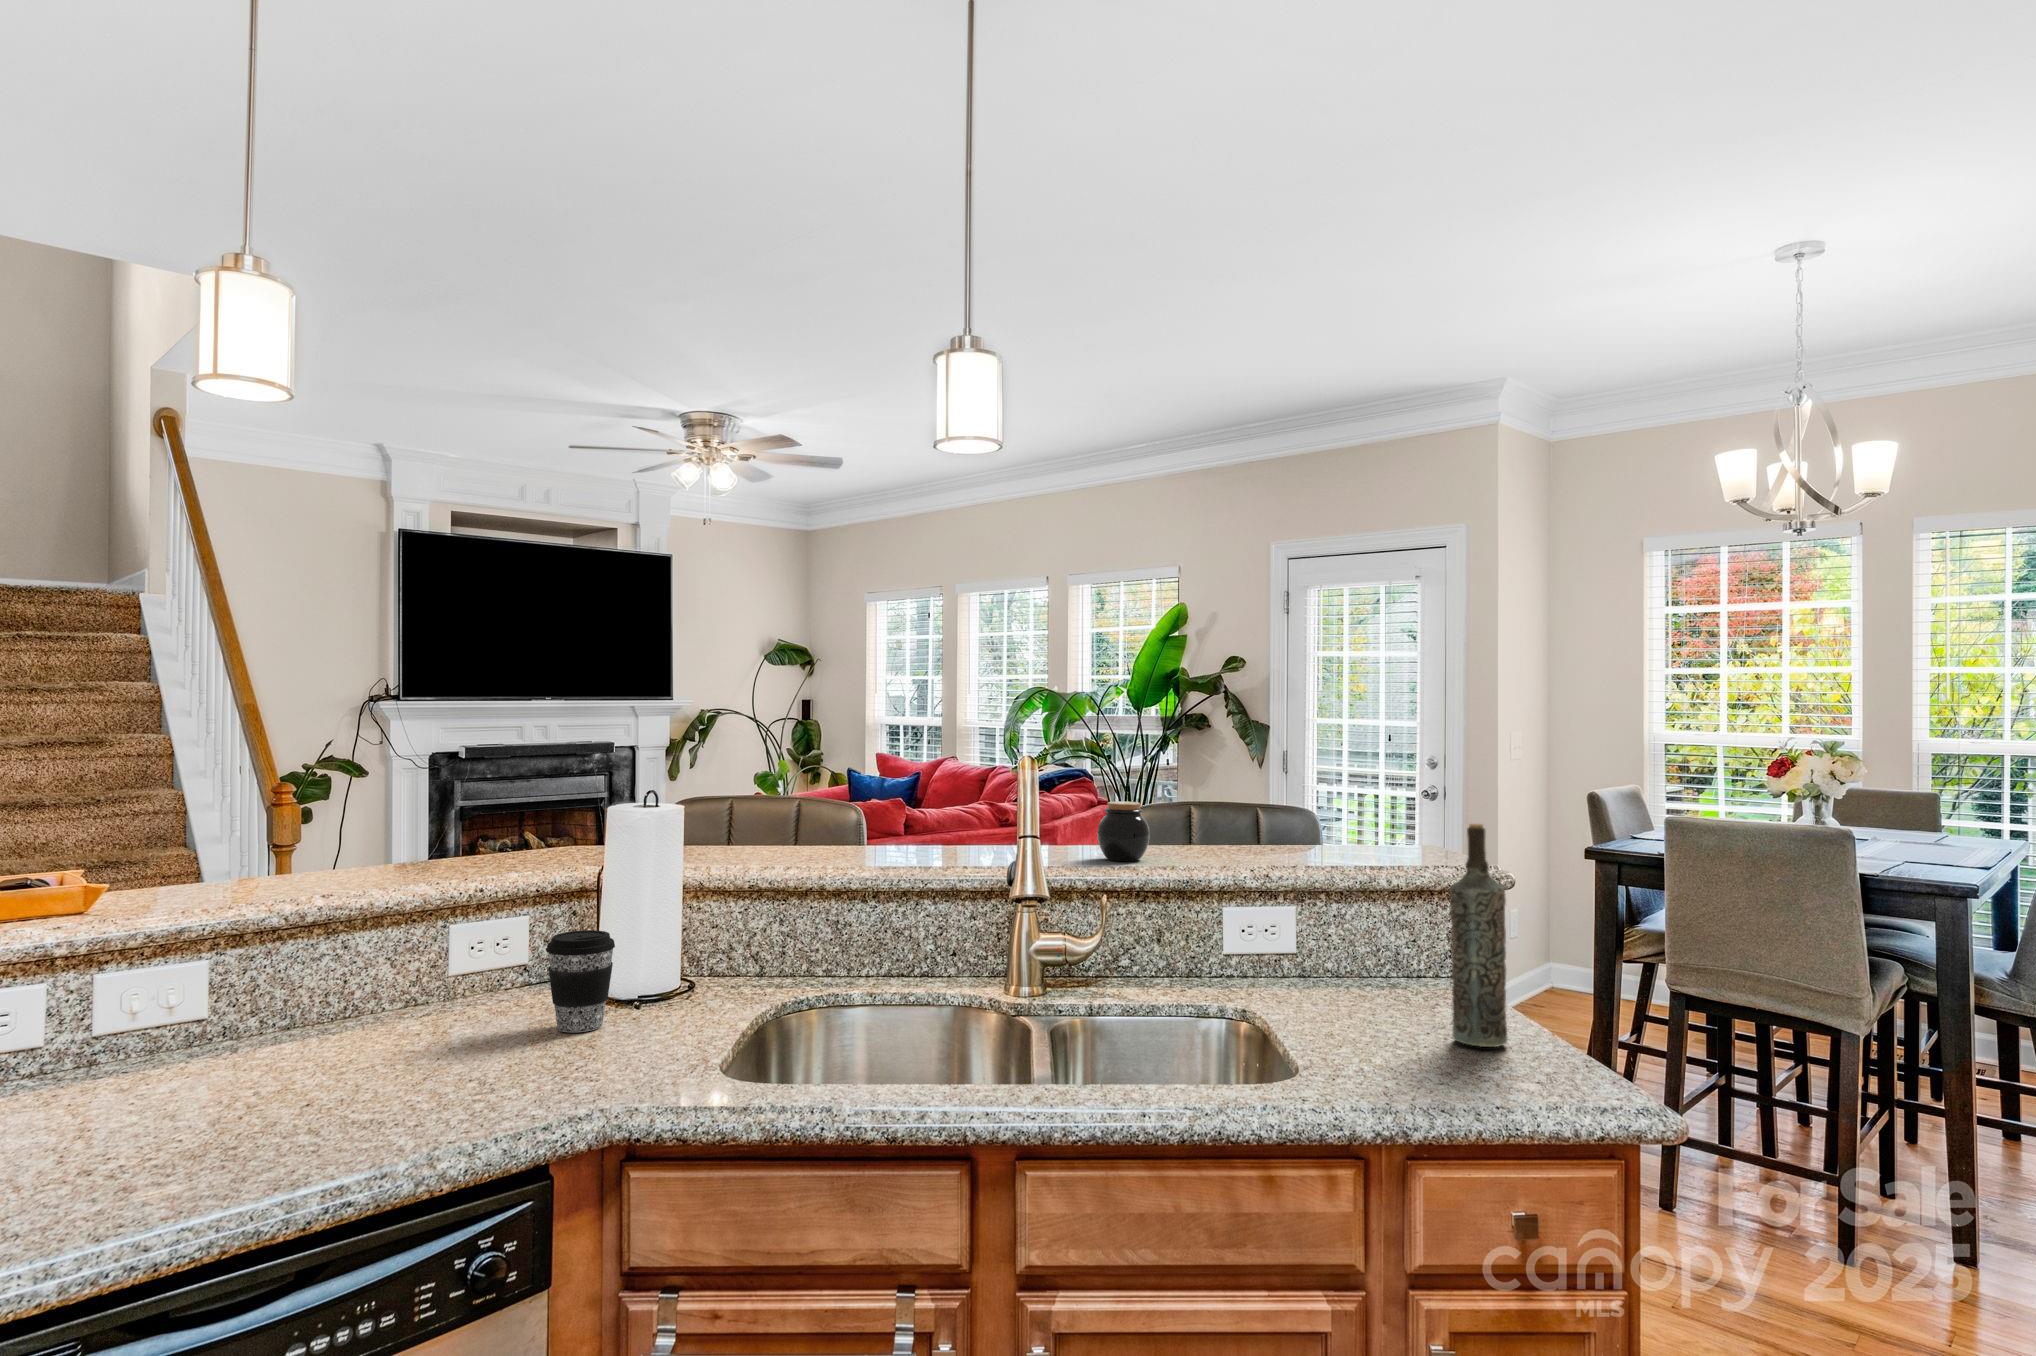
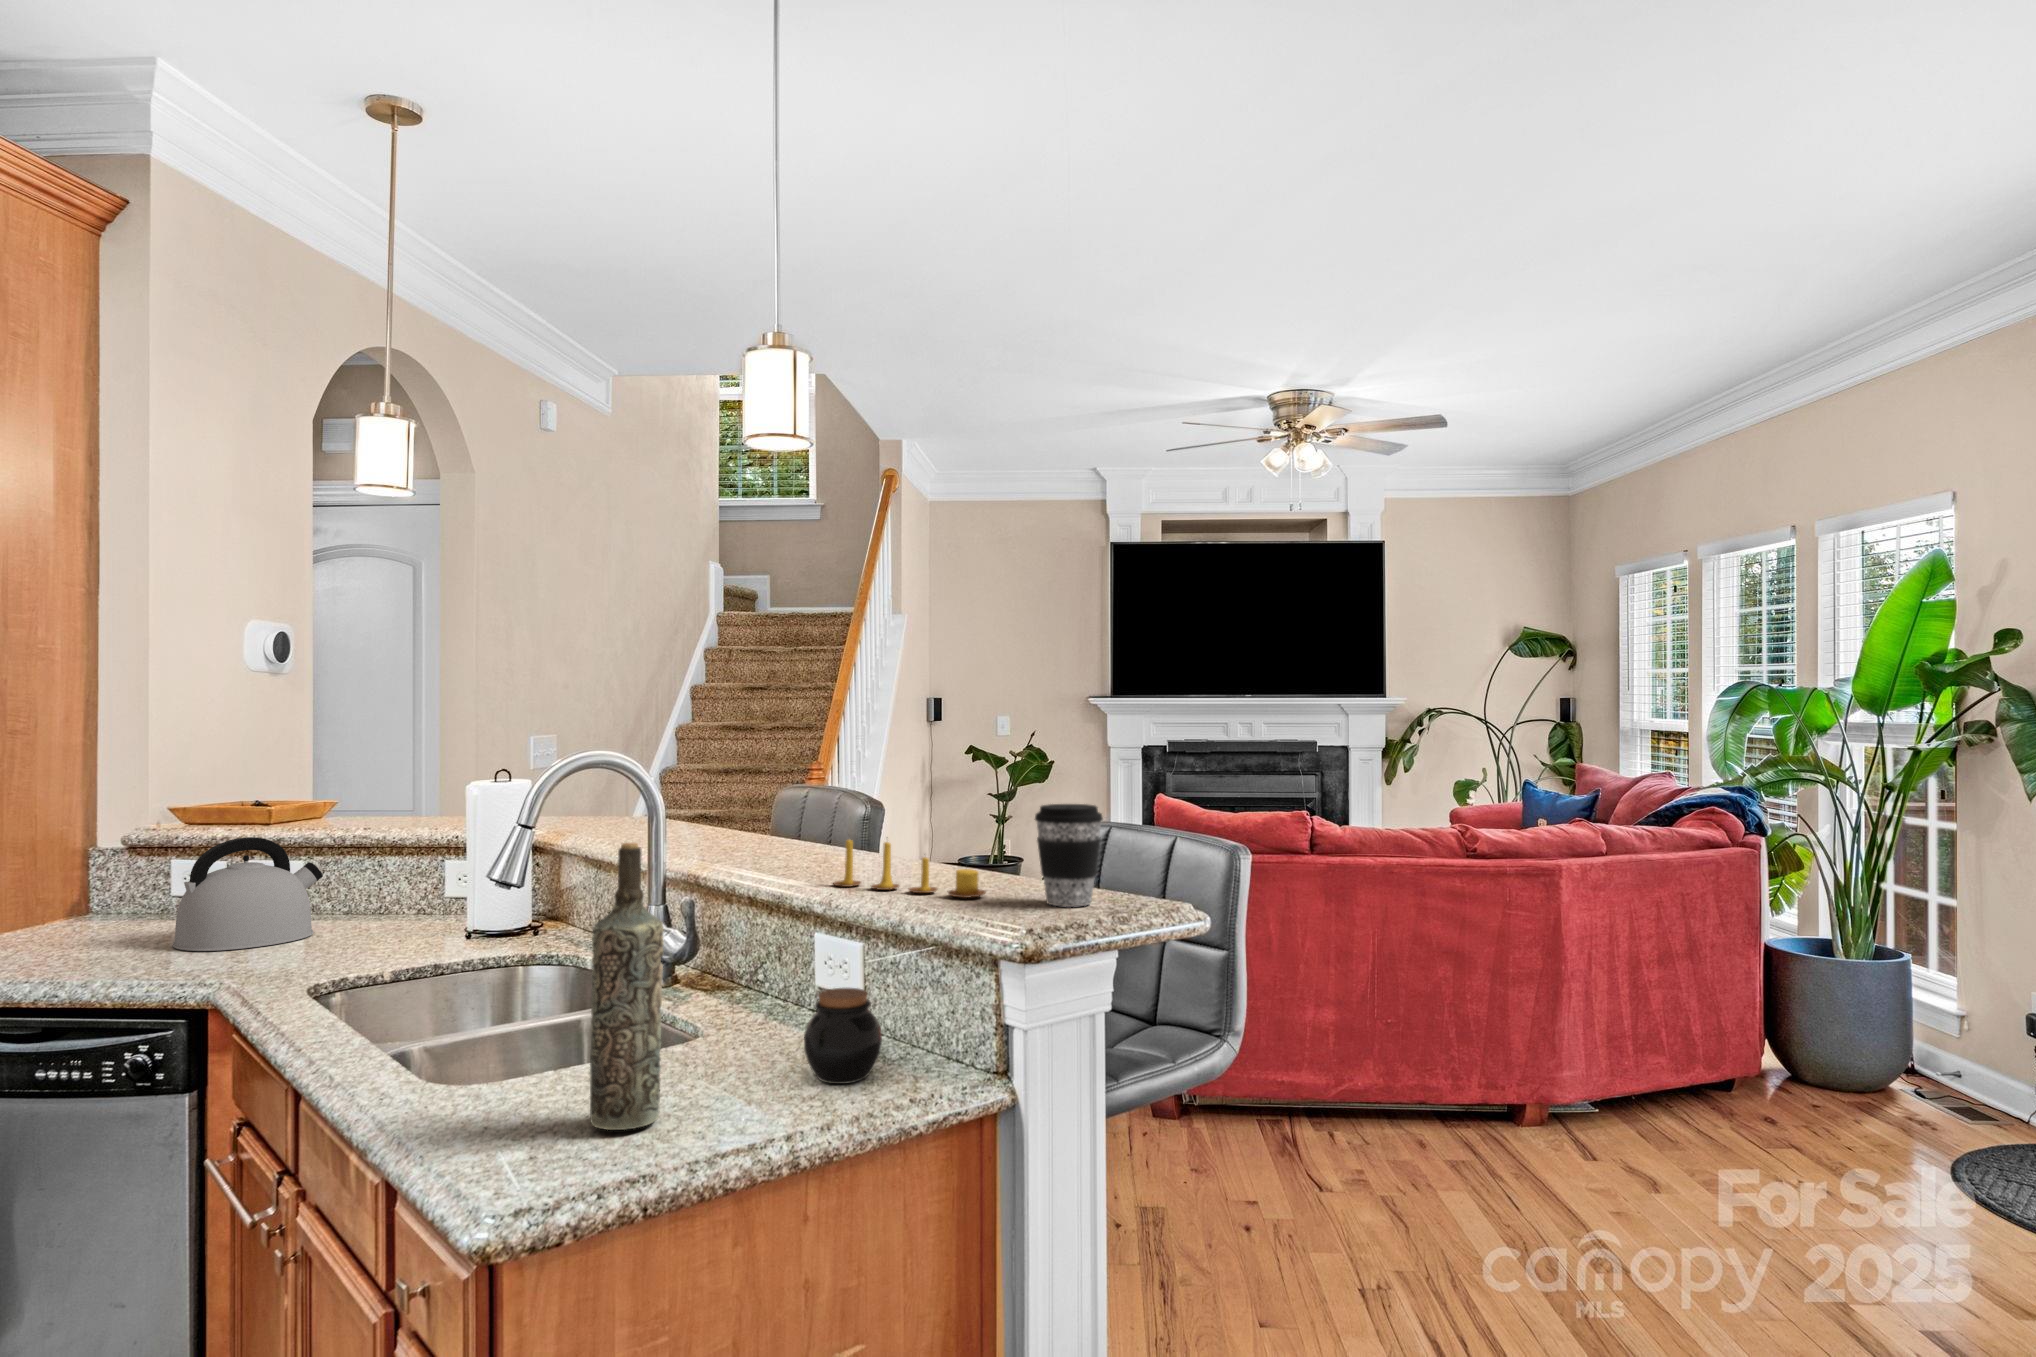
jar: present [1097,801,1150,861] -> present [804,988,882,1084]
candle: none [1229,820,1352,865] -> present [833,839,985,898]
kettle: none [230,918,432,1107] -> present [173,837,323,951]
coffee cup: present [546,930,615,1032] -> present [1035,804,1103,907]

